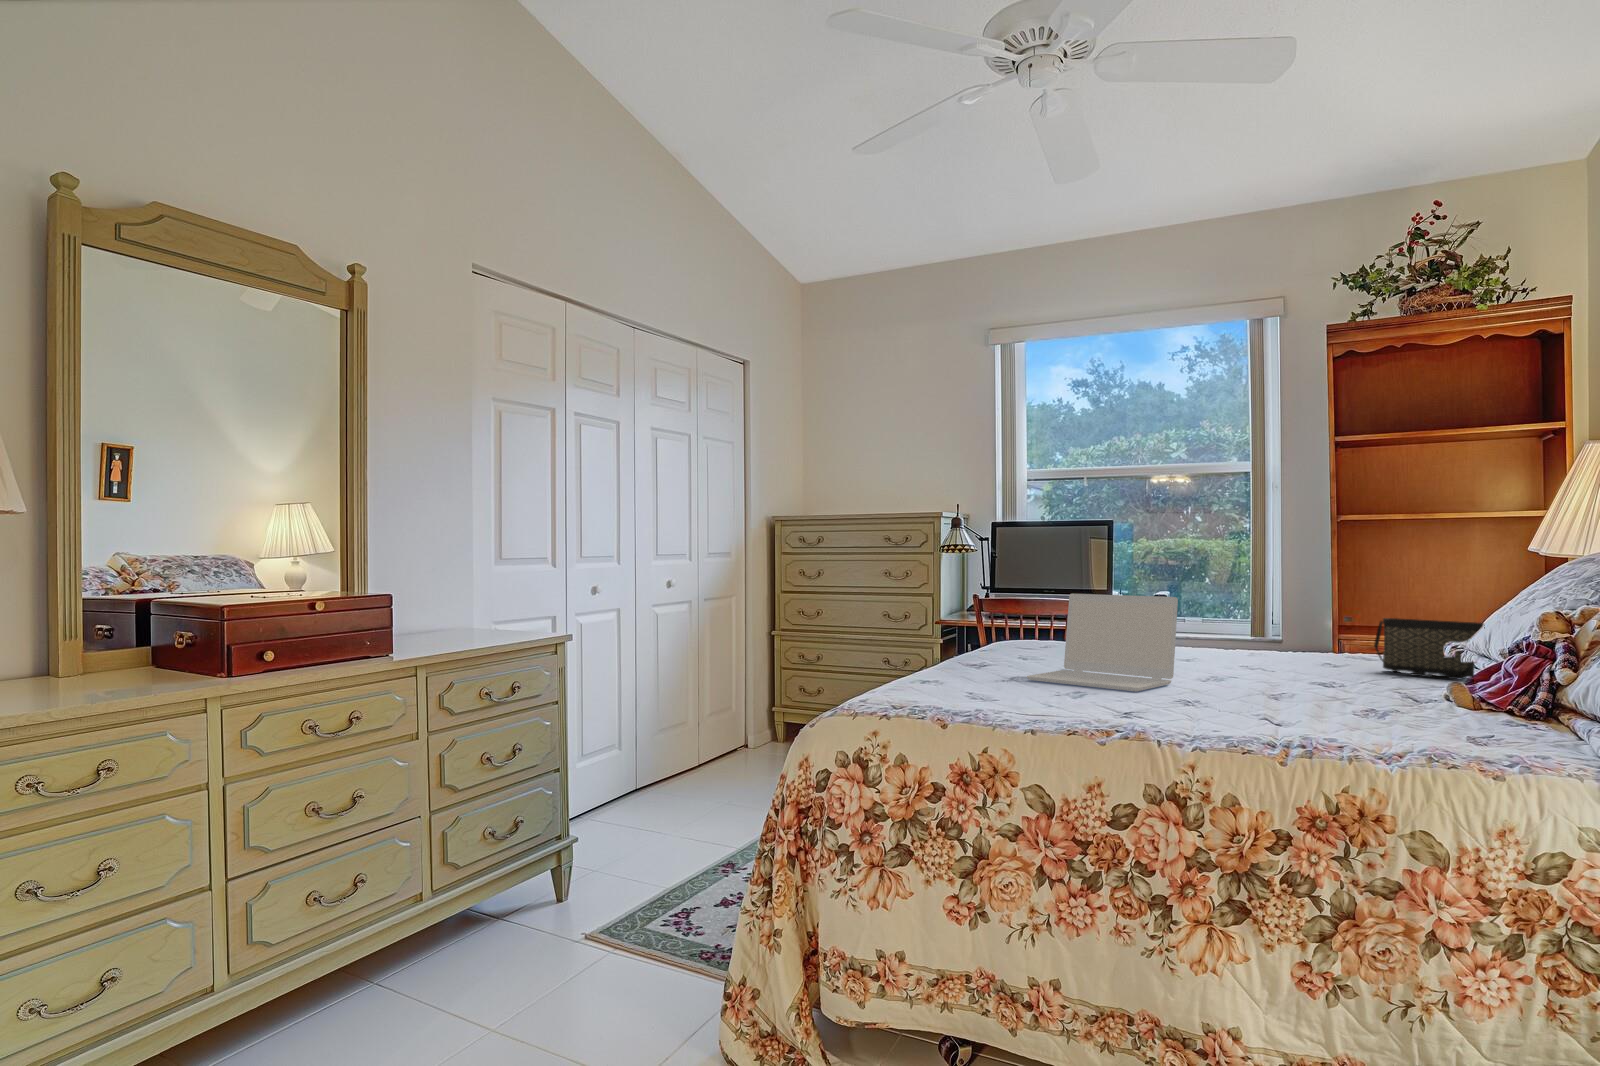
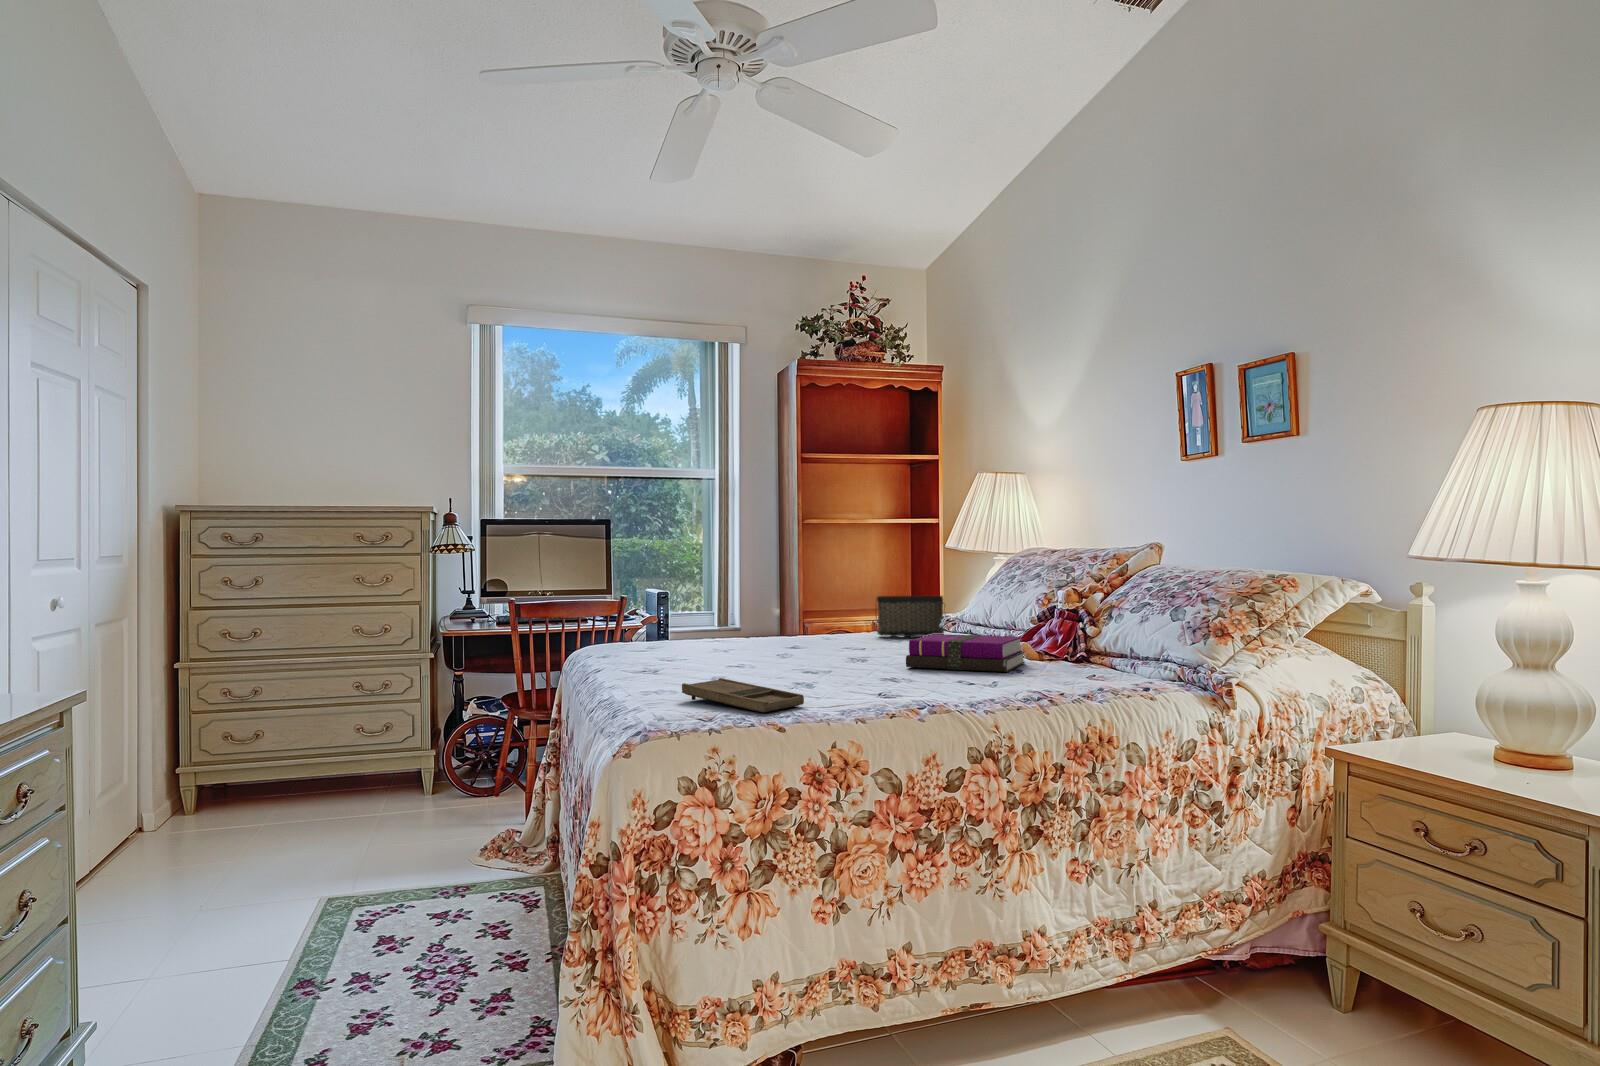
laptop: present [1027,594,1178,692] -> none [713,587,825,676]
notebook: none [1250,665,1443,719] -> present [906,634,1025,672]
tray: none [922,676,993,709] -> present [682,678,804,712]

